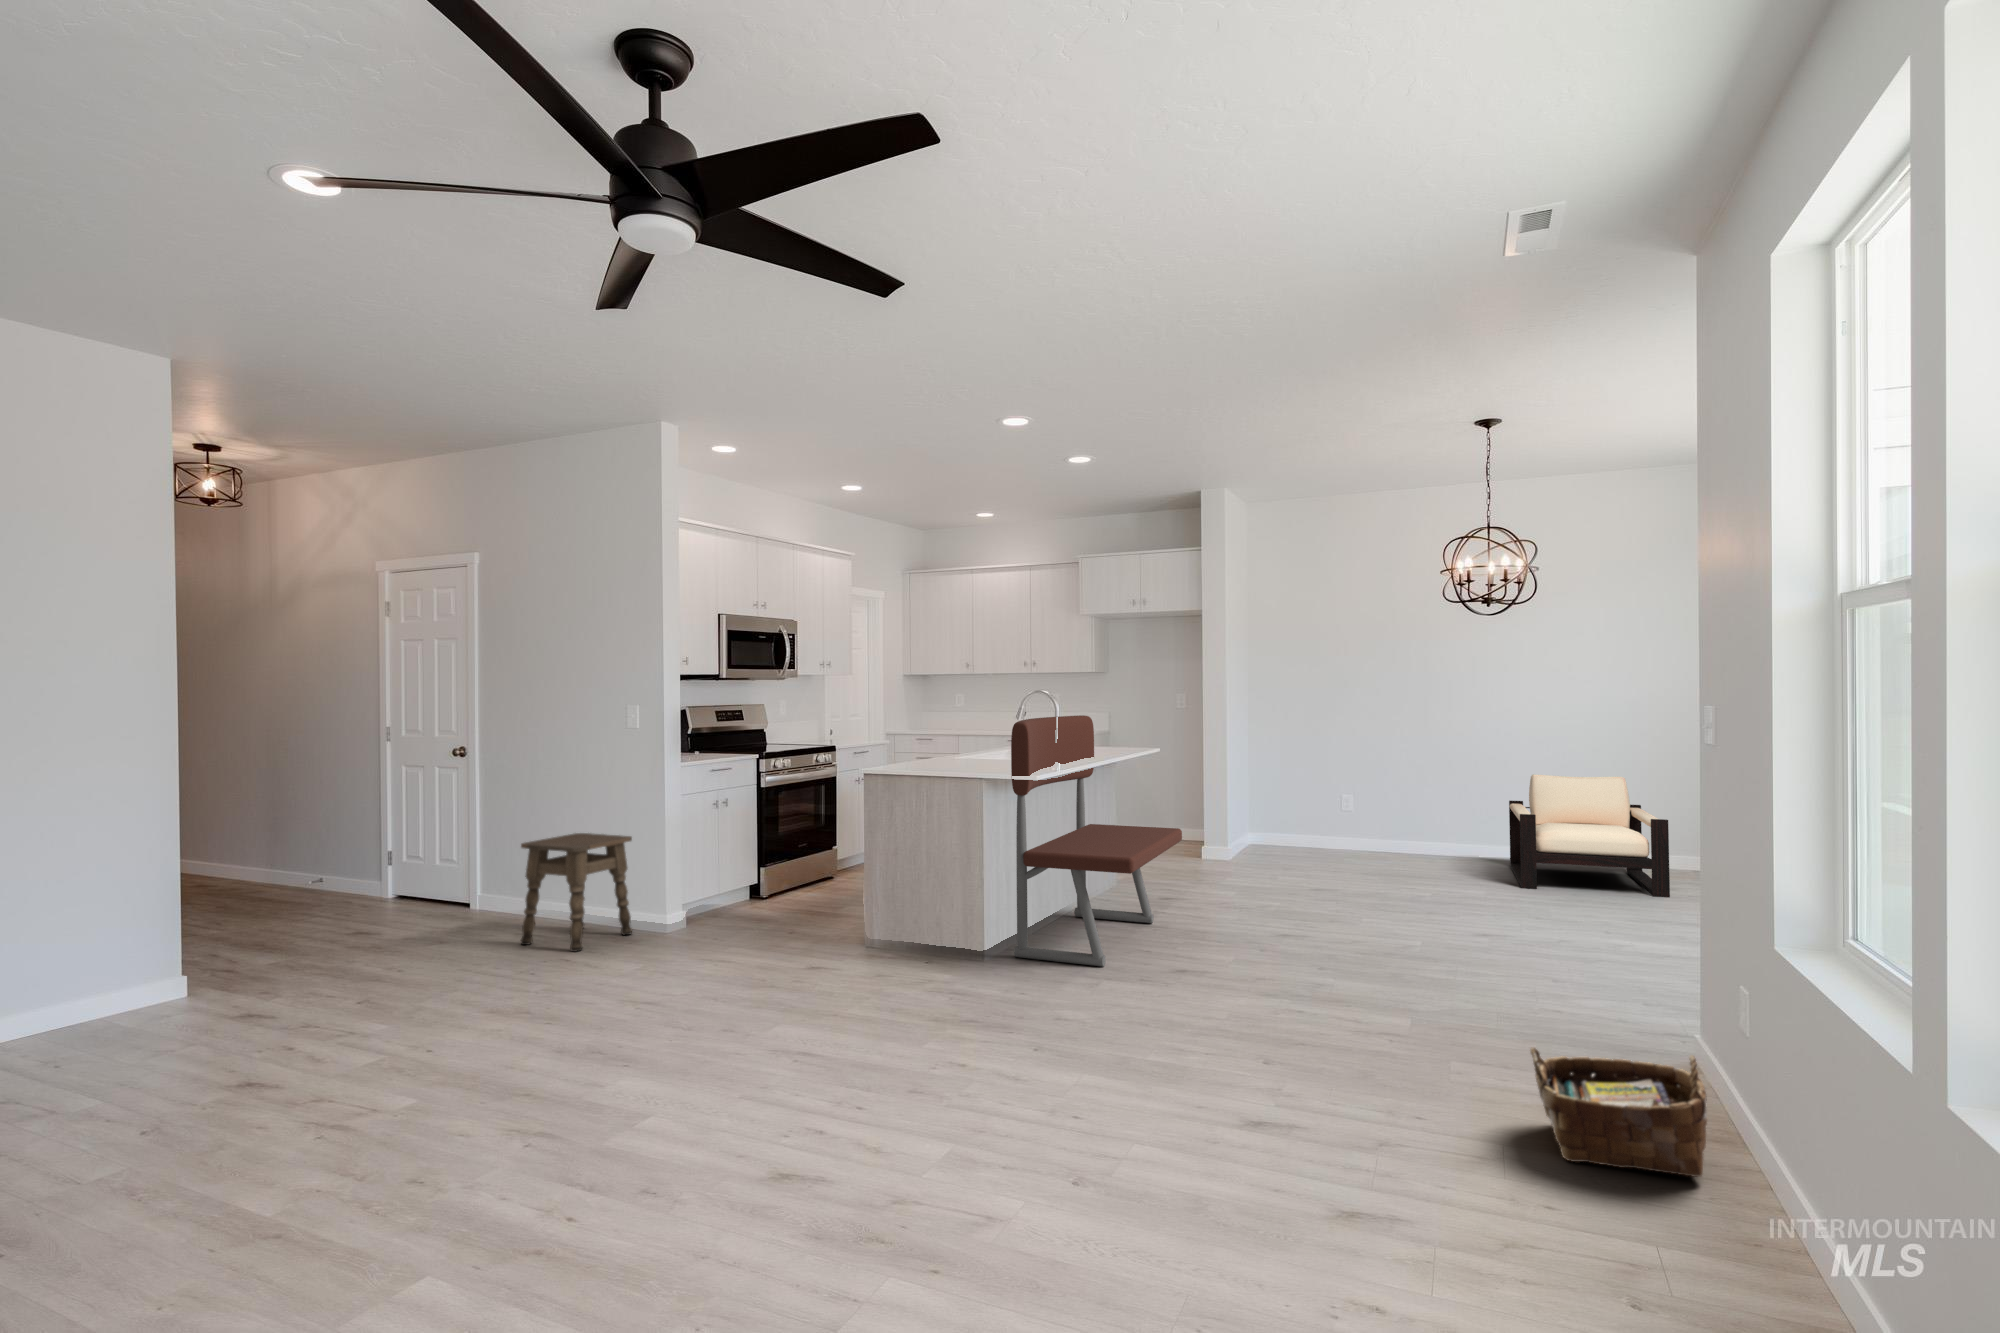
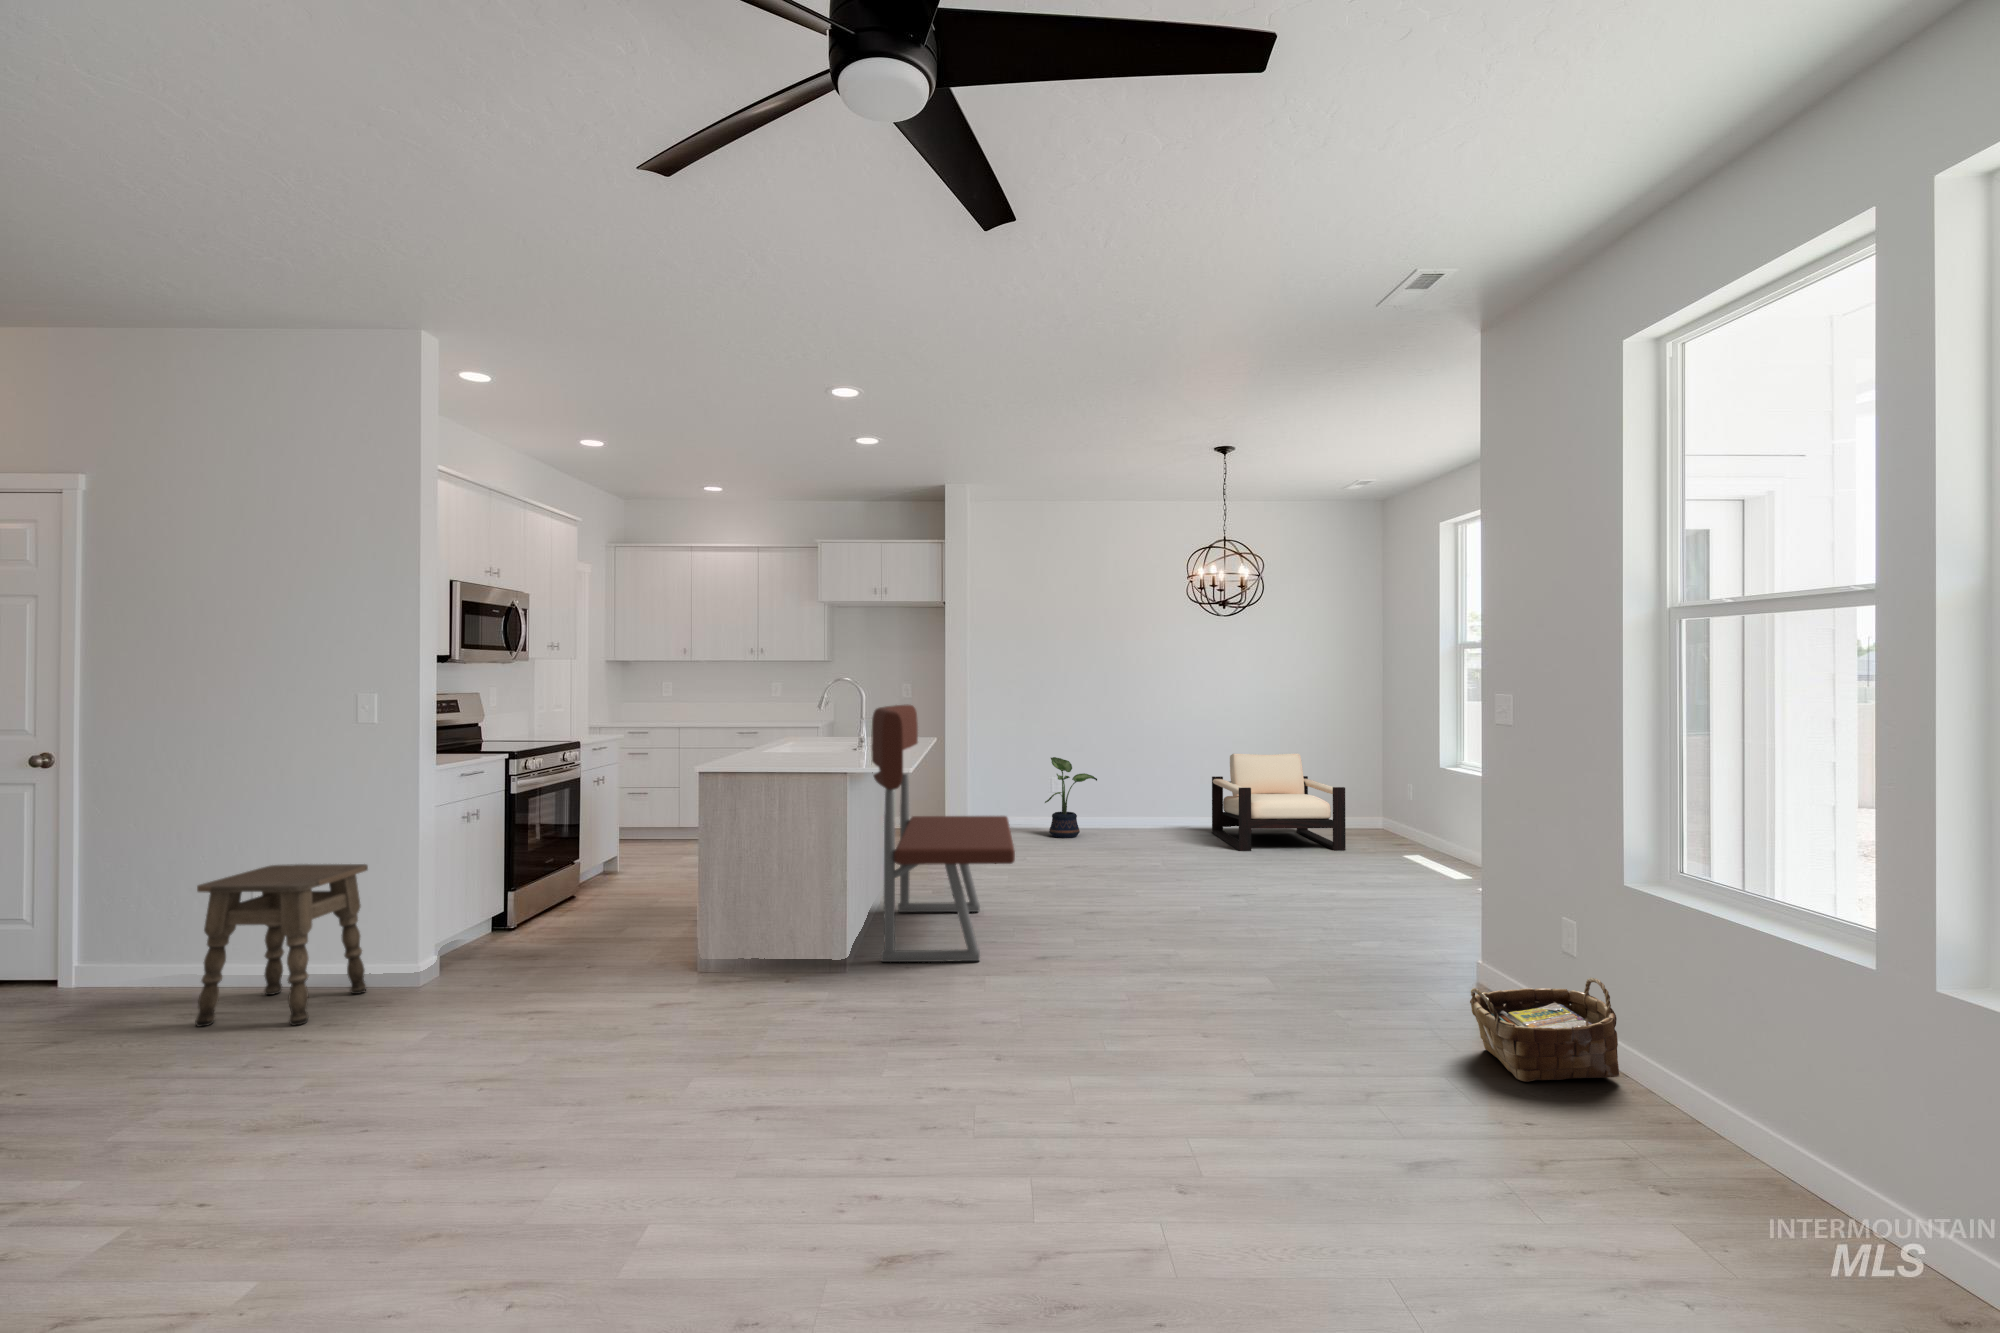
potted plant: none [1302,772,1364,860] -> present [1045,757,1097,838]

